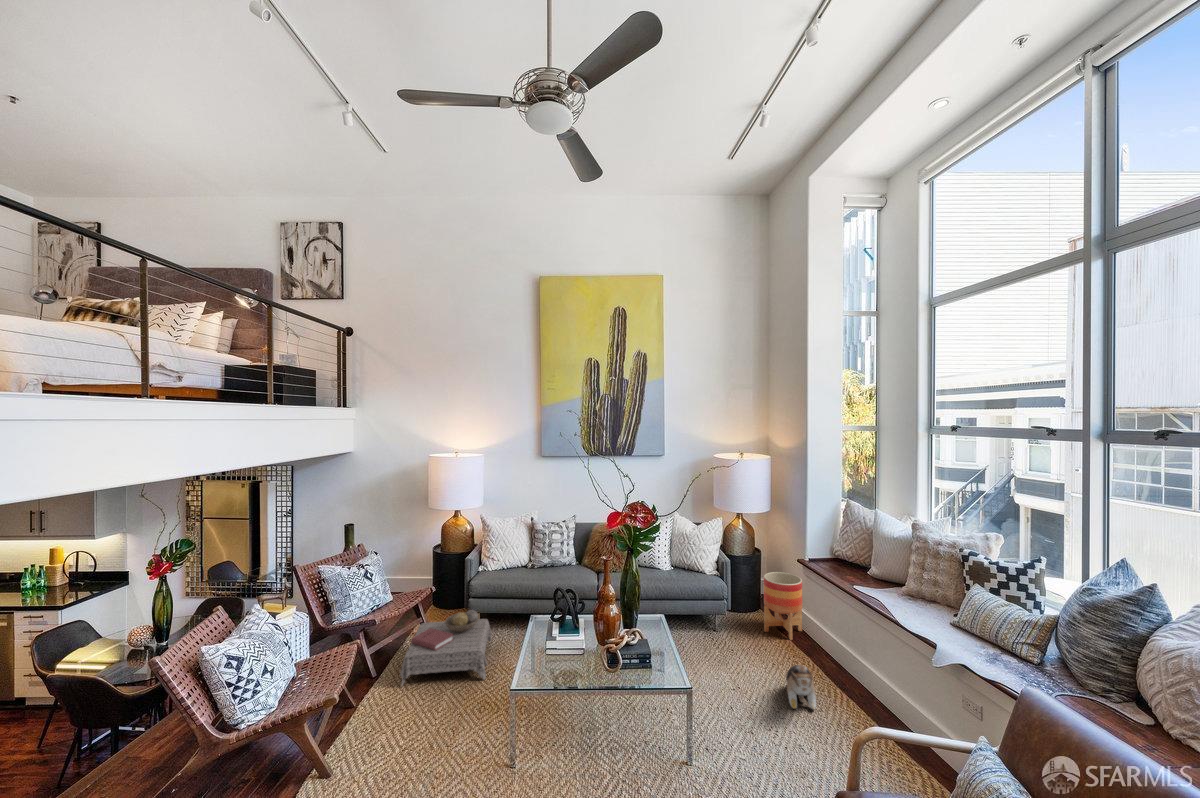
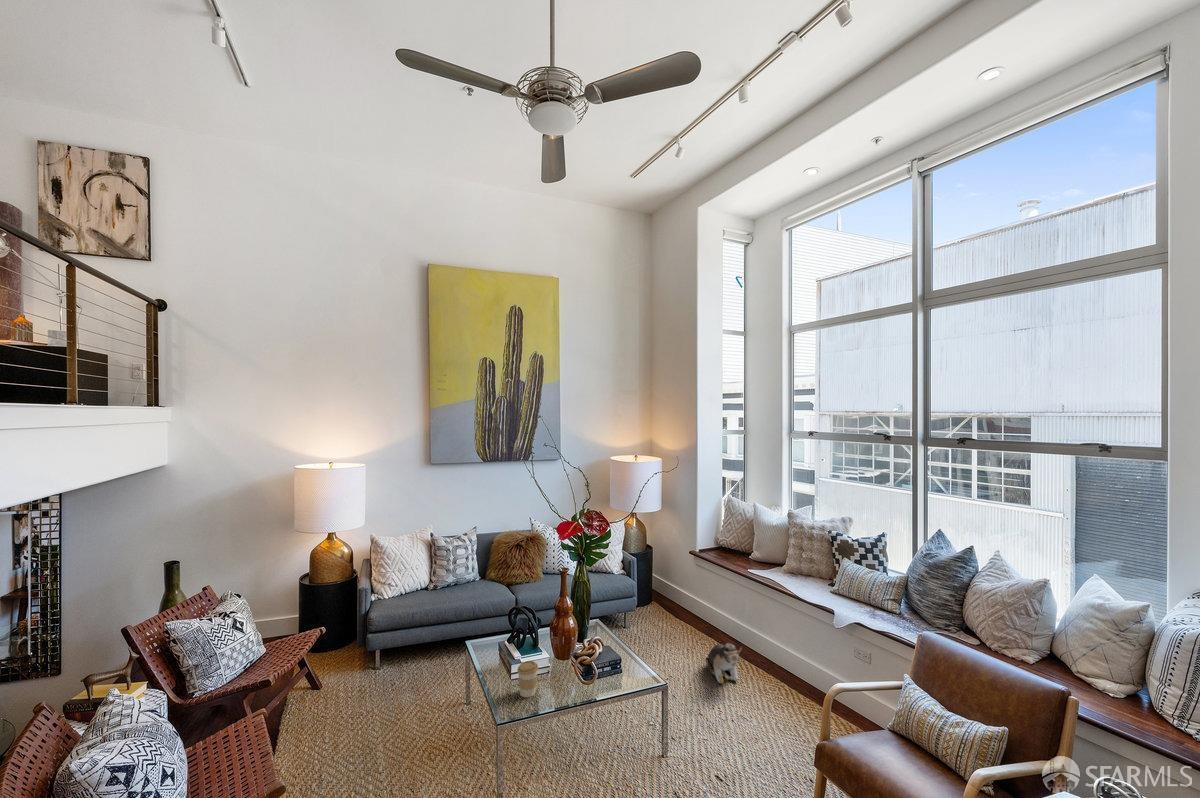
planter: present [764,572,803,640] -> none [663,564,696,624]
ottoman: present [400,610,492,686] -> none [302,647,414,757]
coffee cup: none [543,640,562,673] -> present [517,661,538,697]

